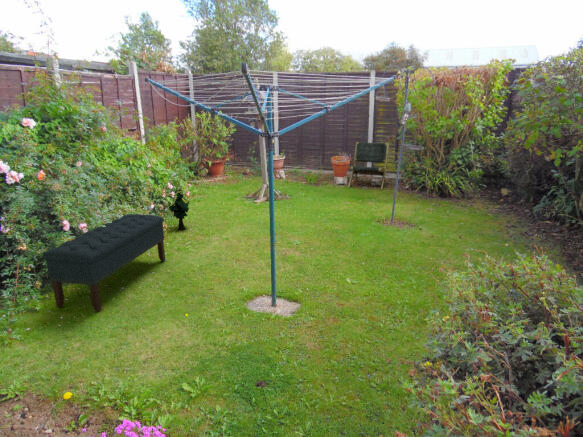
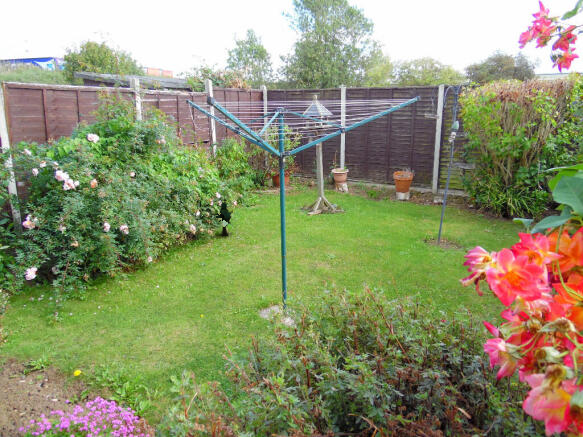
lounge chair: present [348,142,389,189] -> none [406,157,456,208]
bench: present [43,214,165,312] -> none [87,220,196,300]

